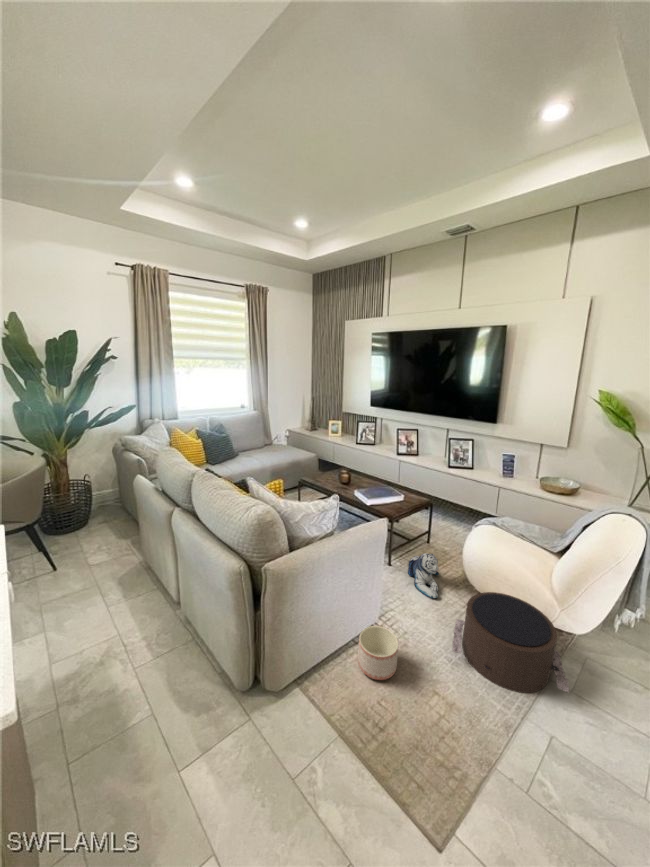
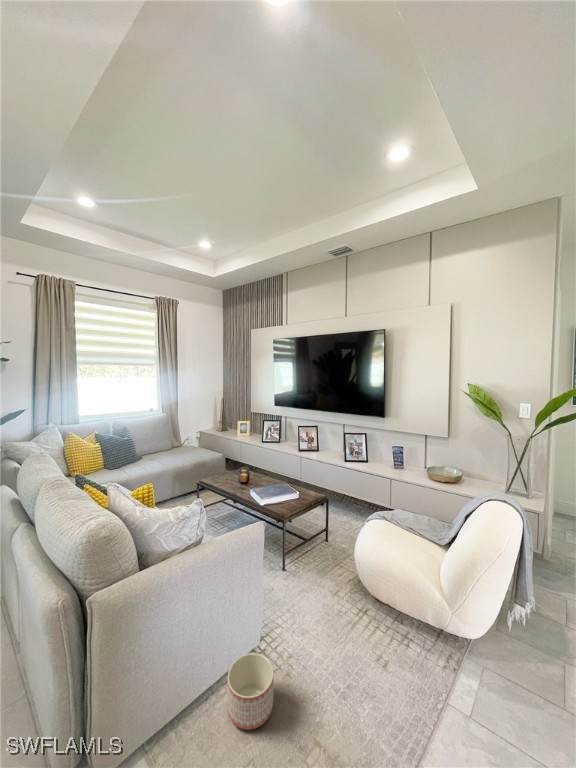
plush toy: present [408,553,439,598] -> none [302,555,334,608]
pouf: present [453,592,569,693] -> none [338,597,464,725]

